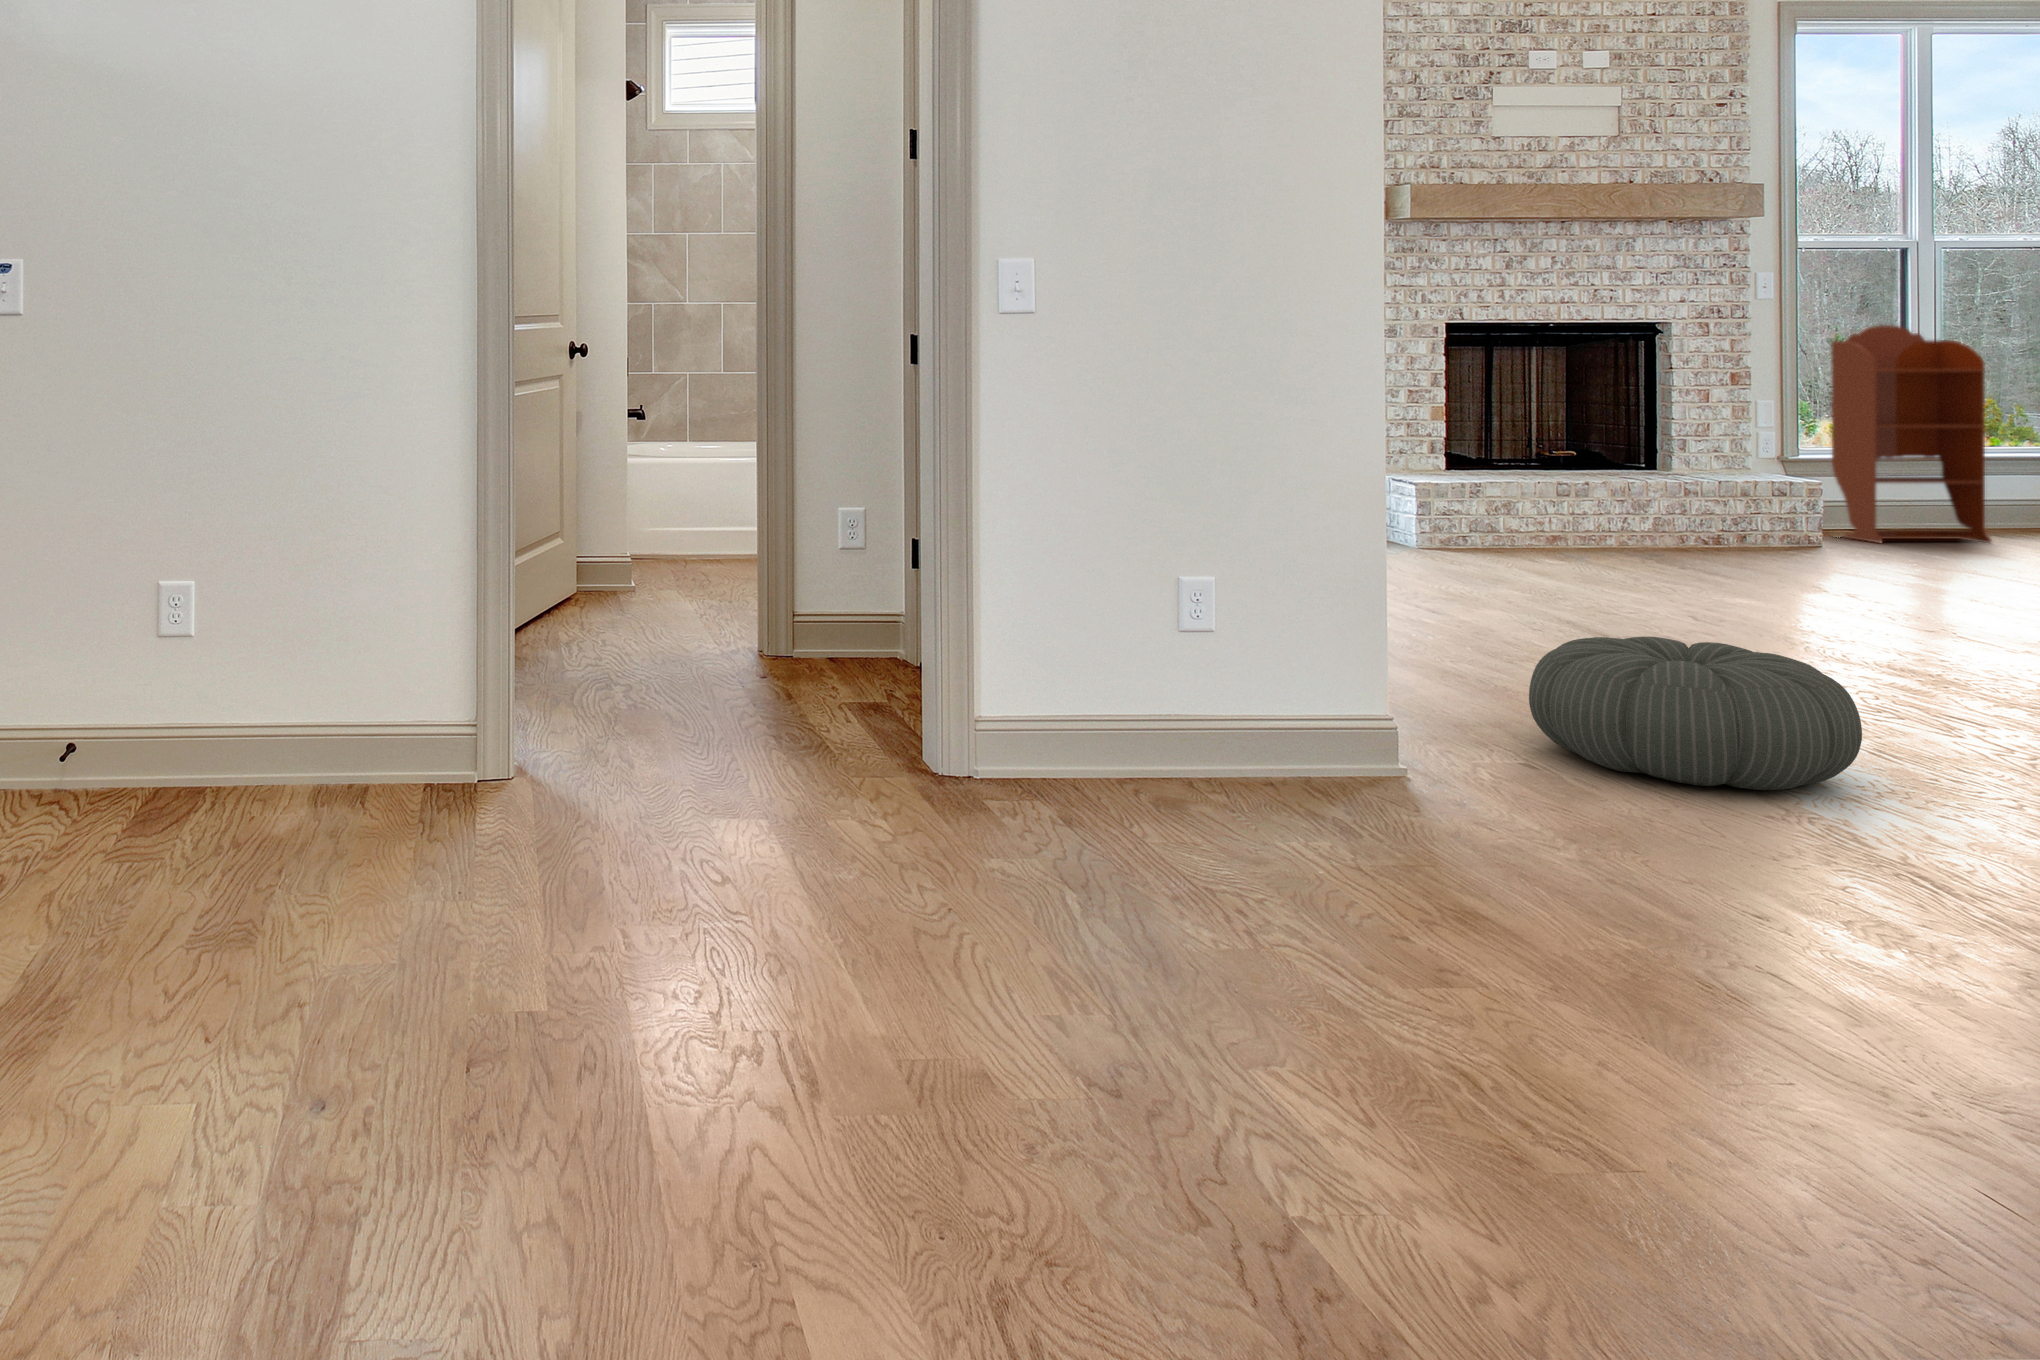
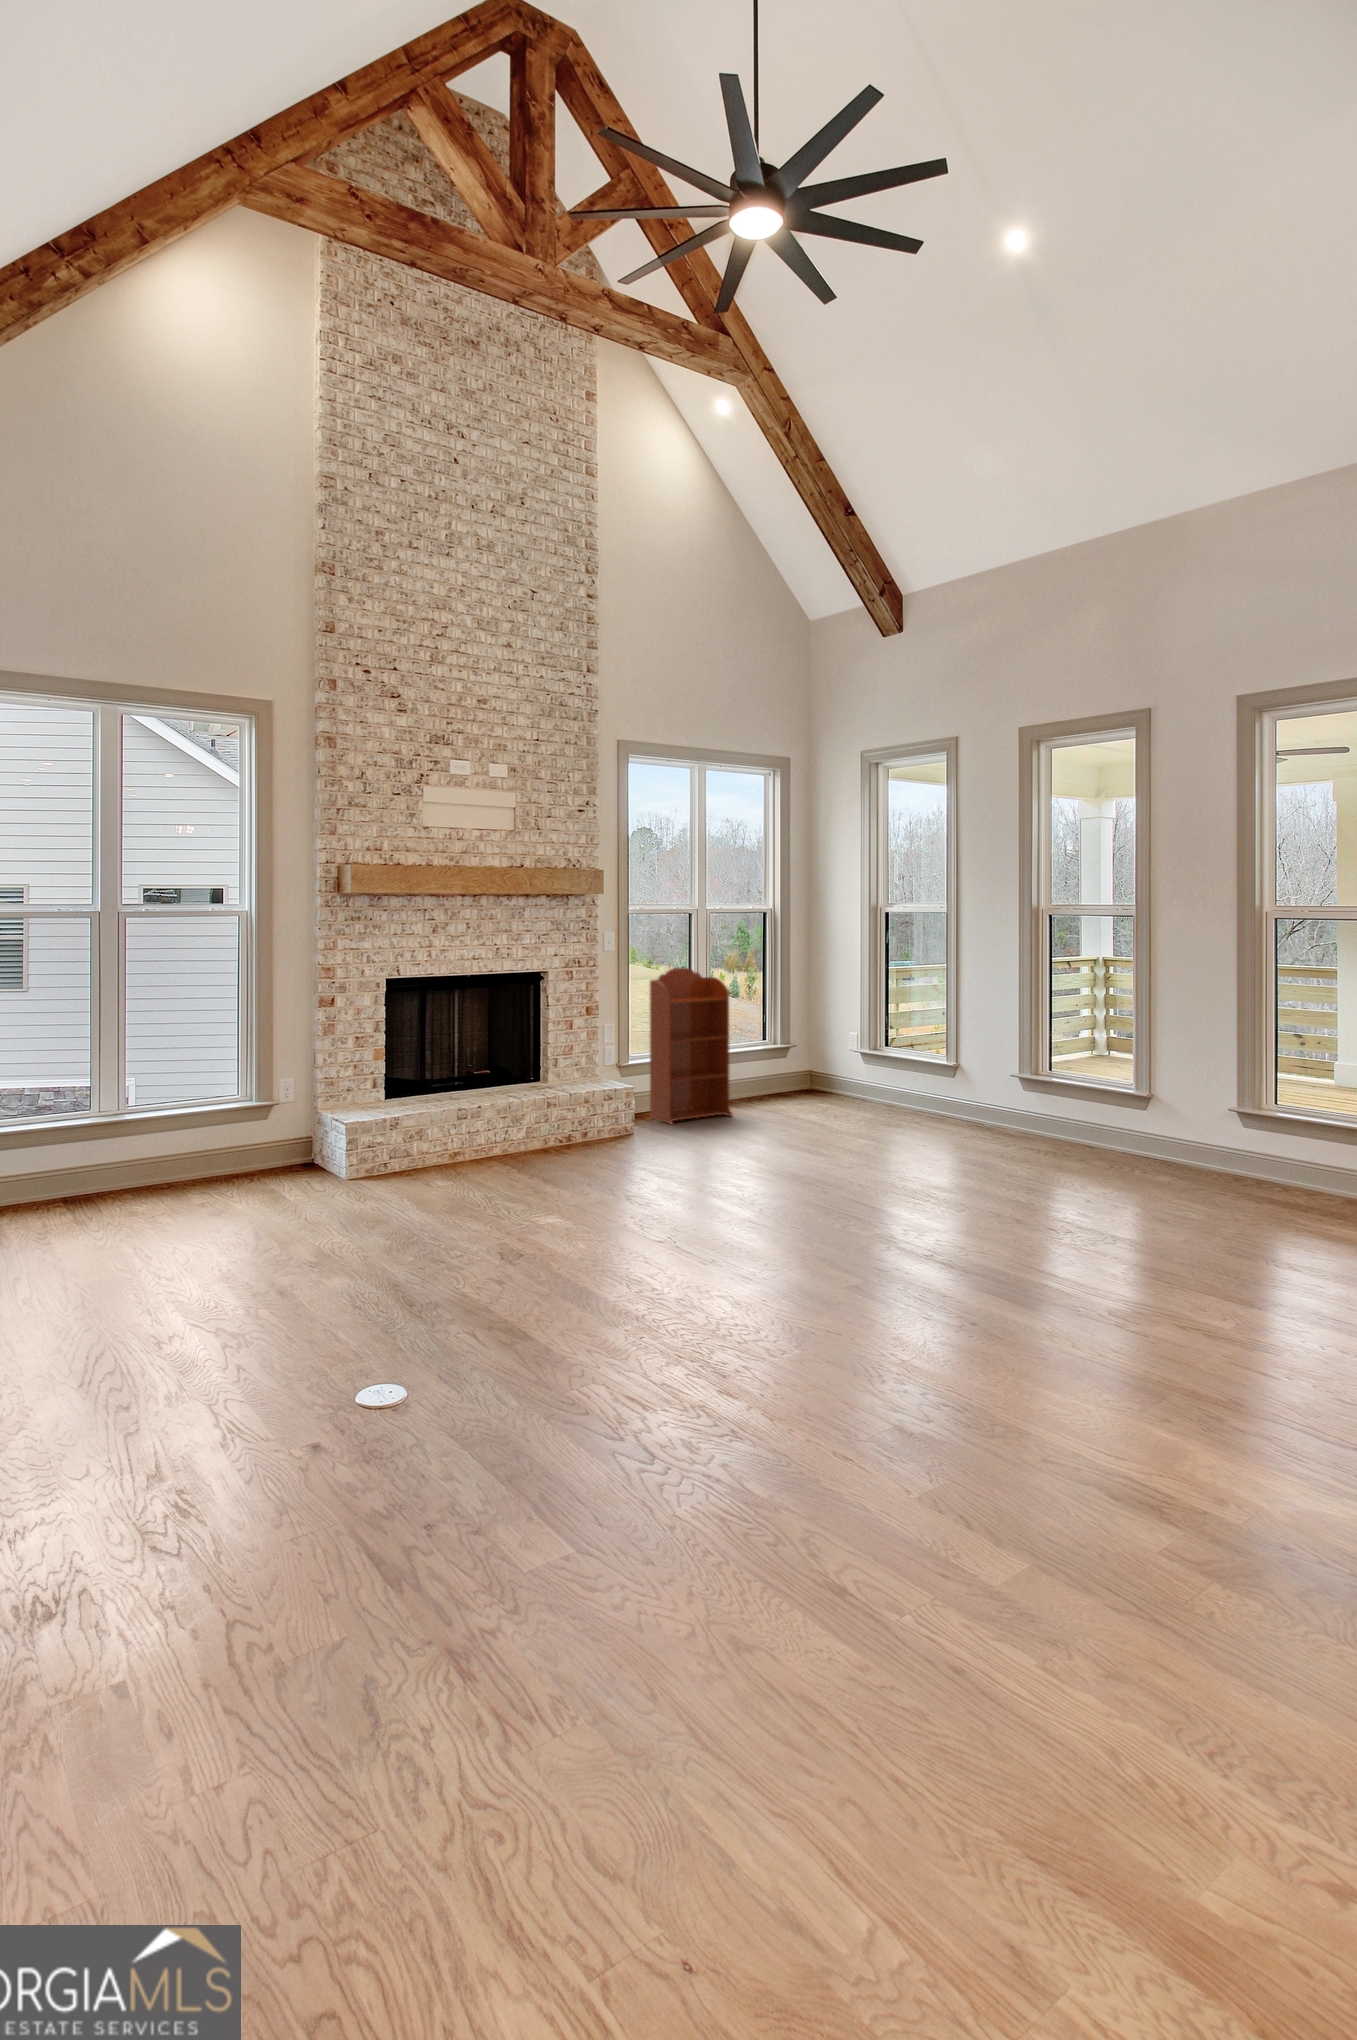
pouf: present [1529,637,1862,790] -> none [129,1411,417,1634]

